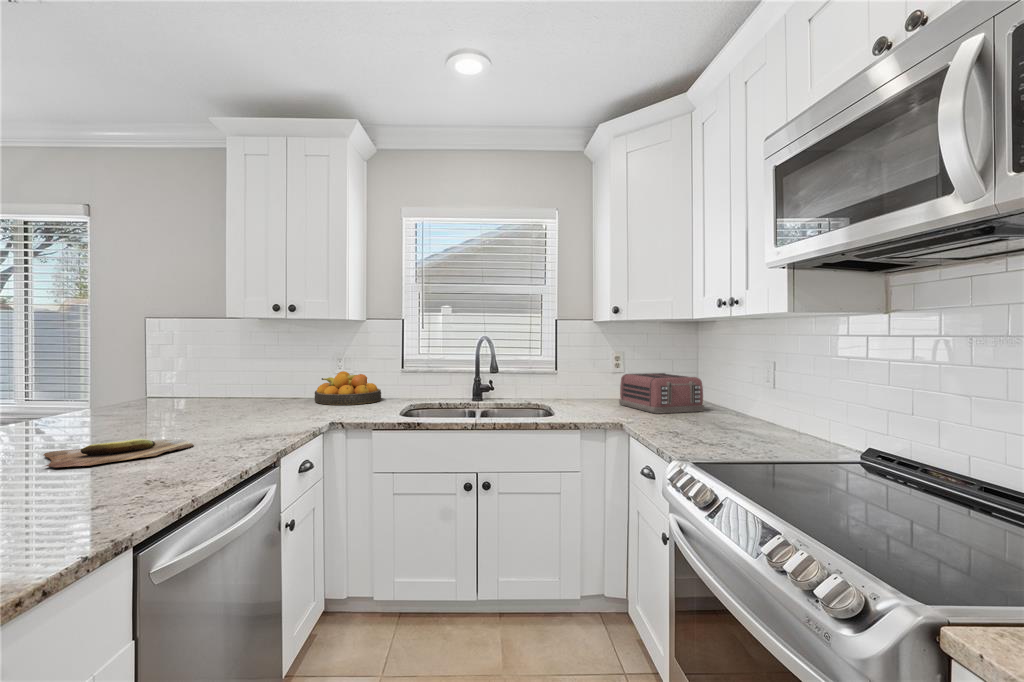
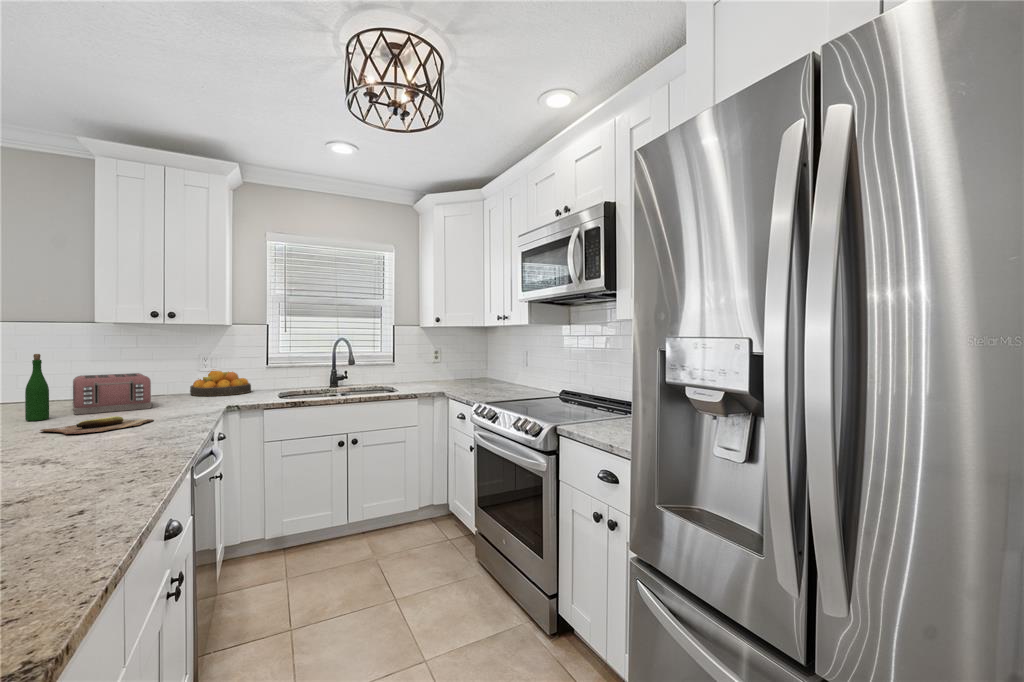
wine bottle: none [92,349,118,431] -> present [25,354,49,421]
toaster: present [619,373,704,414] -> present [73,373,152,415]

